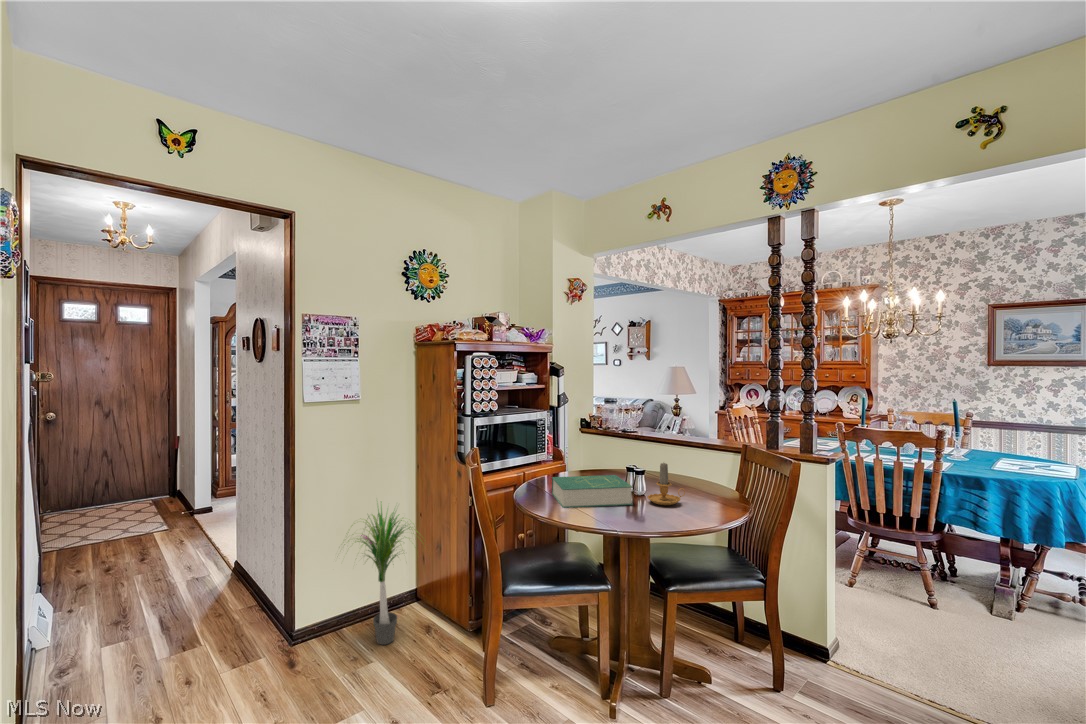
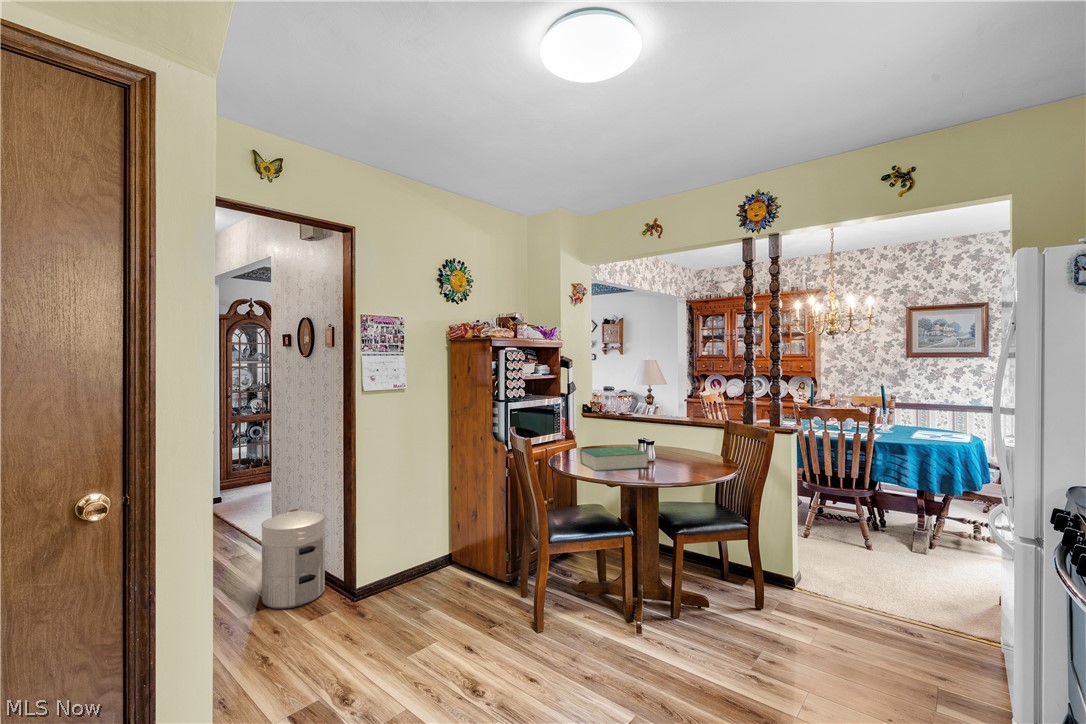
candle: present [648,463,685,505] -> none [658,433,687,468]
potted plant: present [357,506,417,645] -> none [391,470,473,596]
waste bin: none [188,534,265,651] -> present [262,509,325,609]

